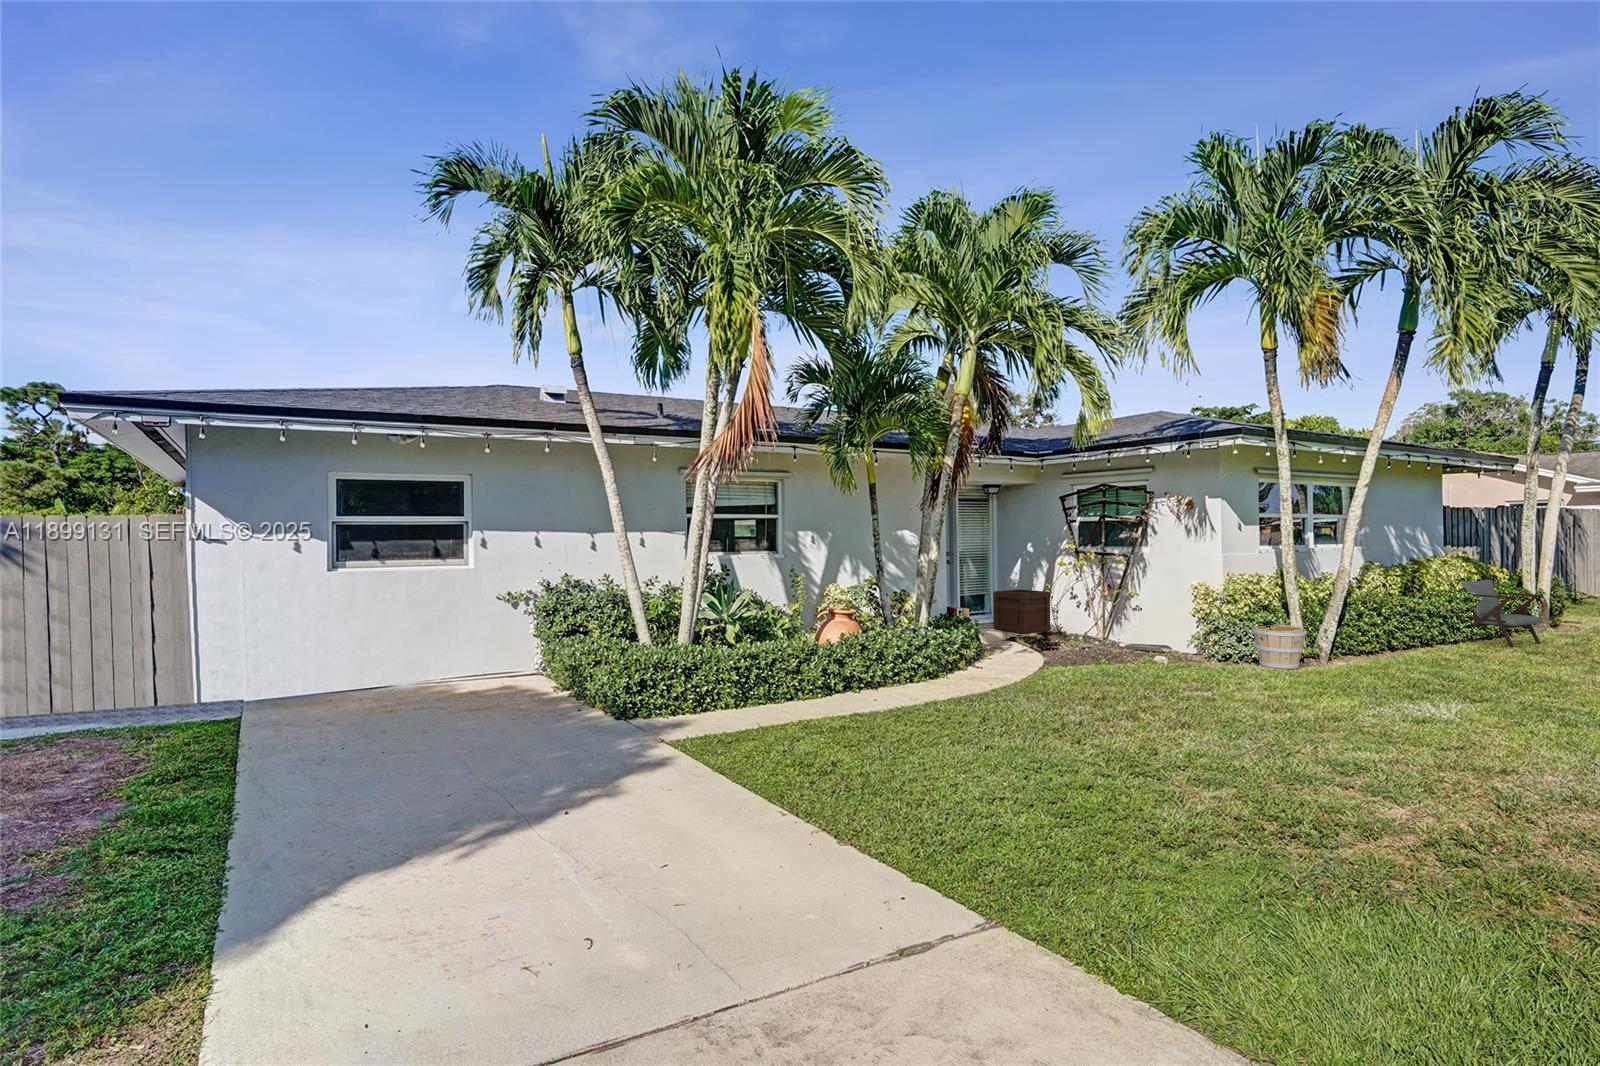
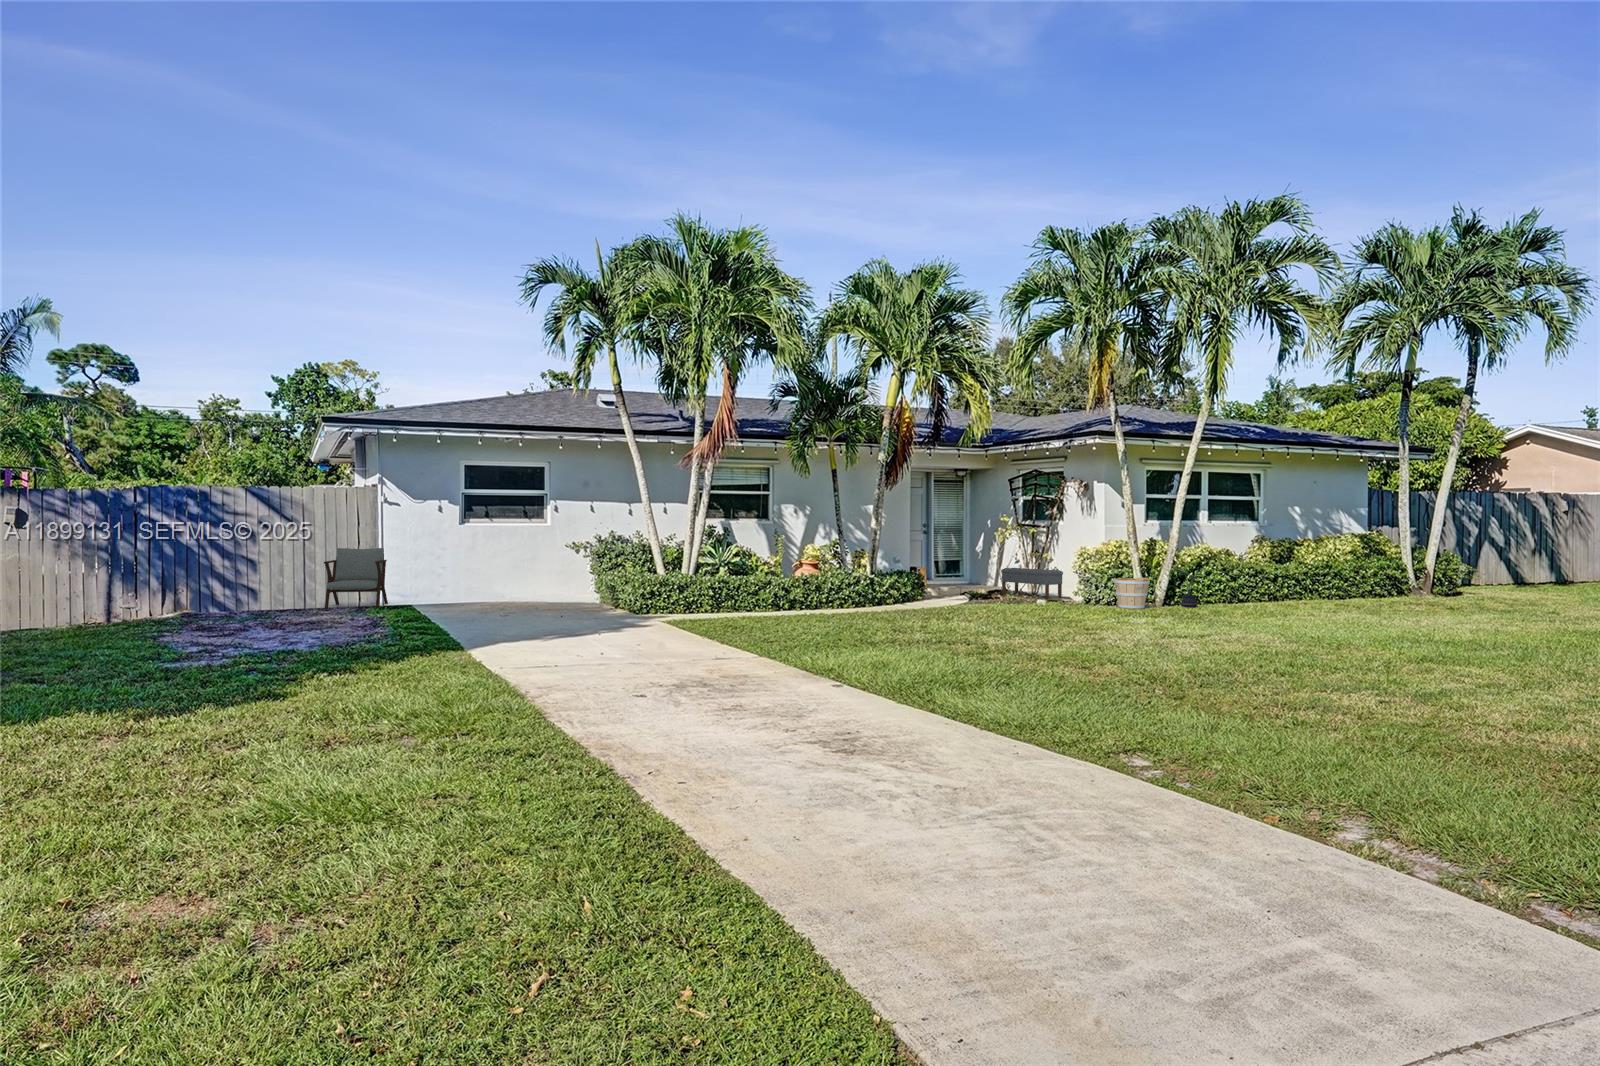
lounge chair: present [1455,580,1542,647] -> present [324,548,388,609]
wooden crate: present [993,589,1050,634] -> none [956,557,1001,591]
bench: none [1065,606,1151,648] -> present [1001,568,1063,598]
potted plant: none [1313,610,1360,662] -> present [1173,568,1199,607]

